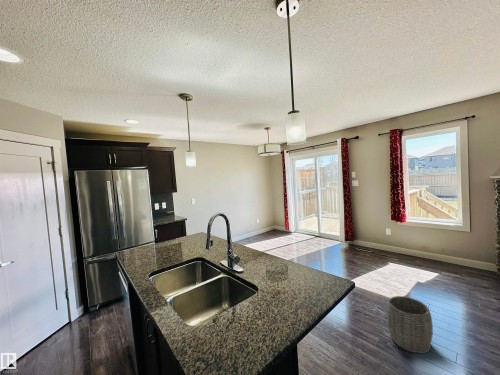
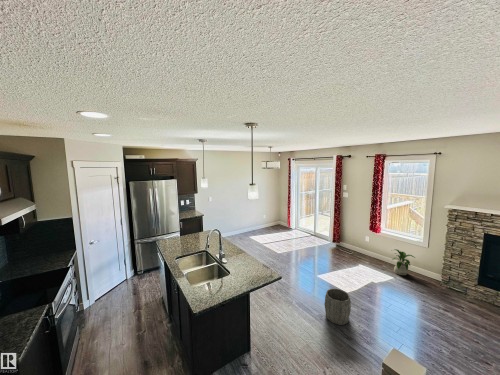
house plant: none [427,238,464,270] -> present [394,249,415,275]

